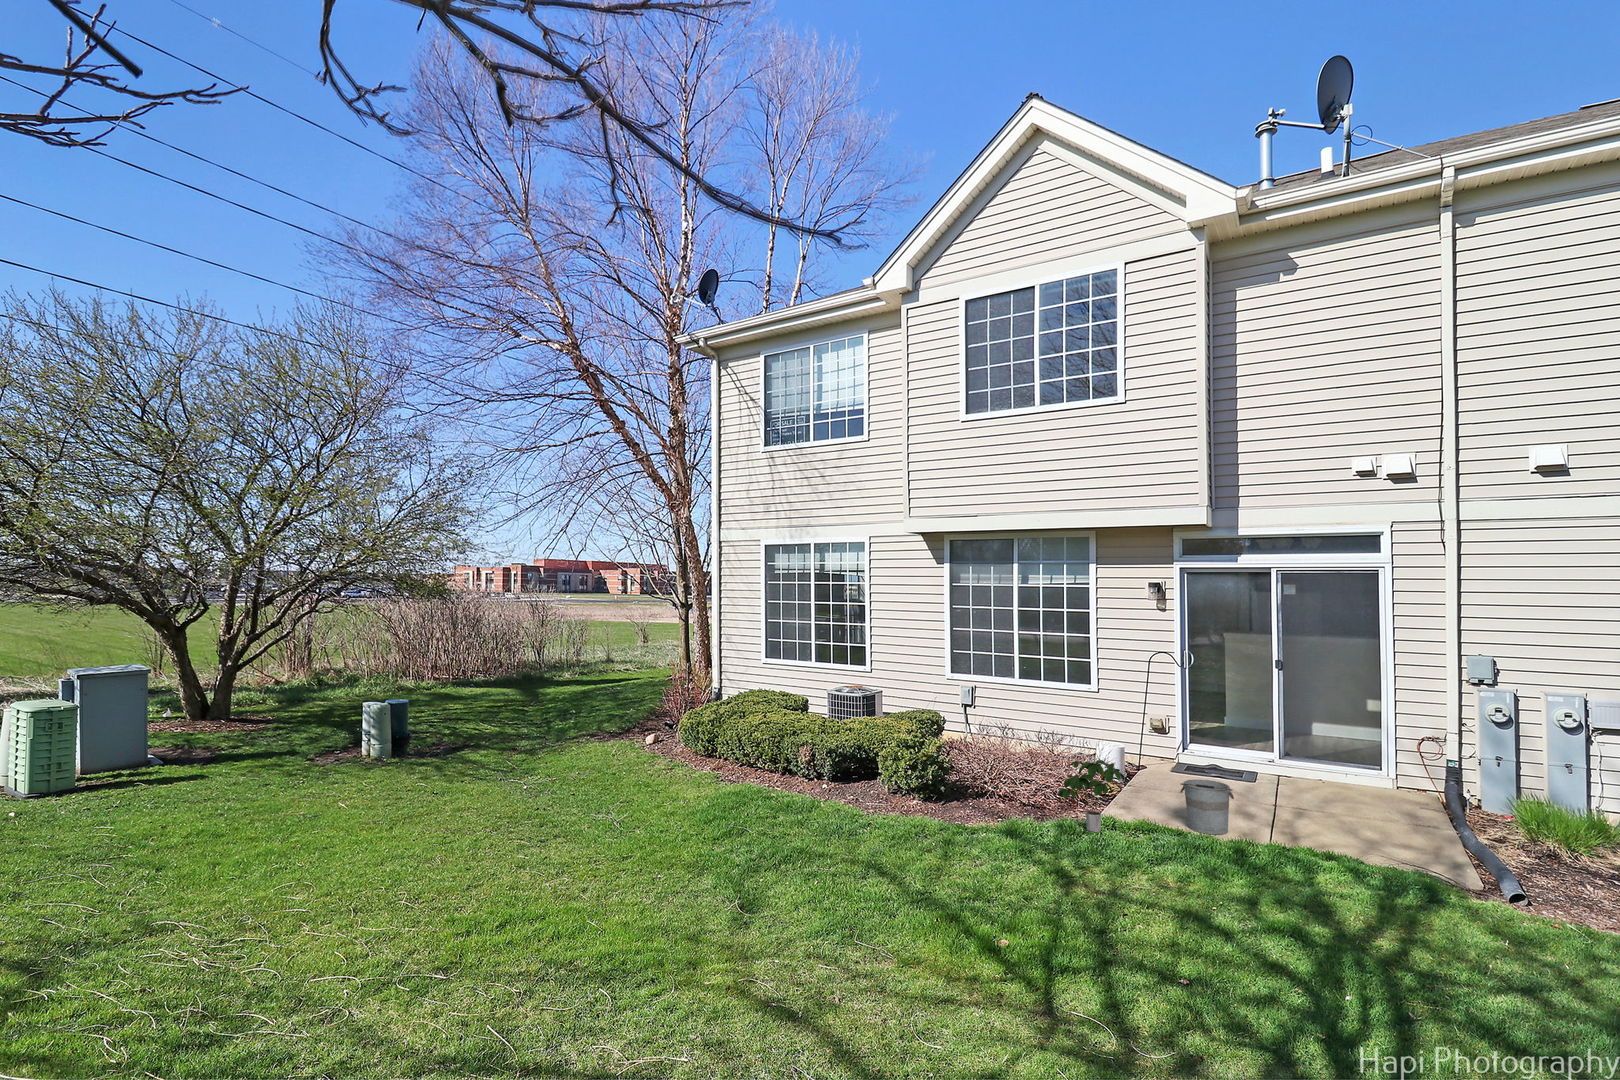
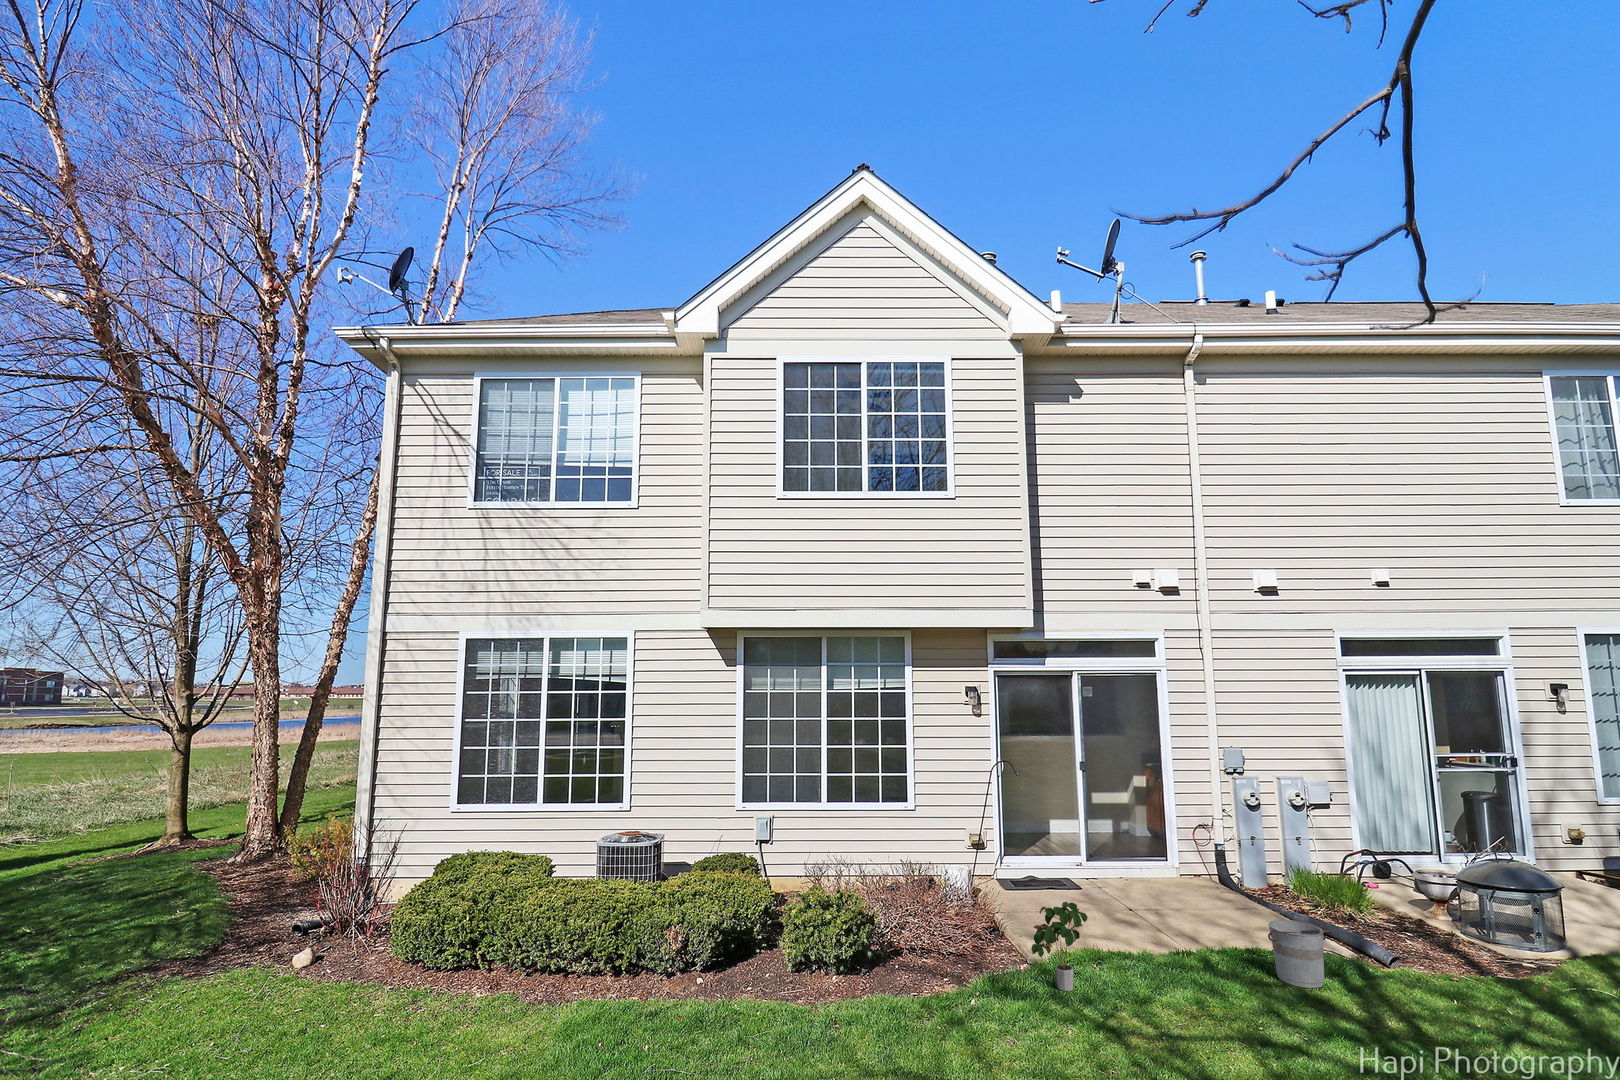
bucket: present [1180,779,1234,834] -> present [1268,920,1329,988]

